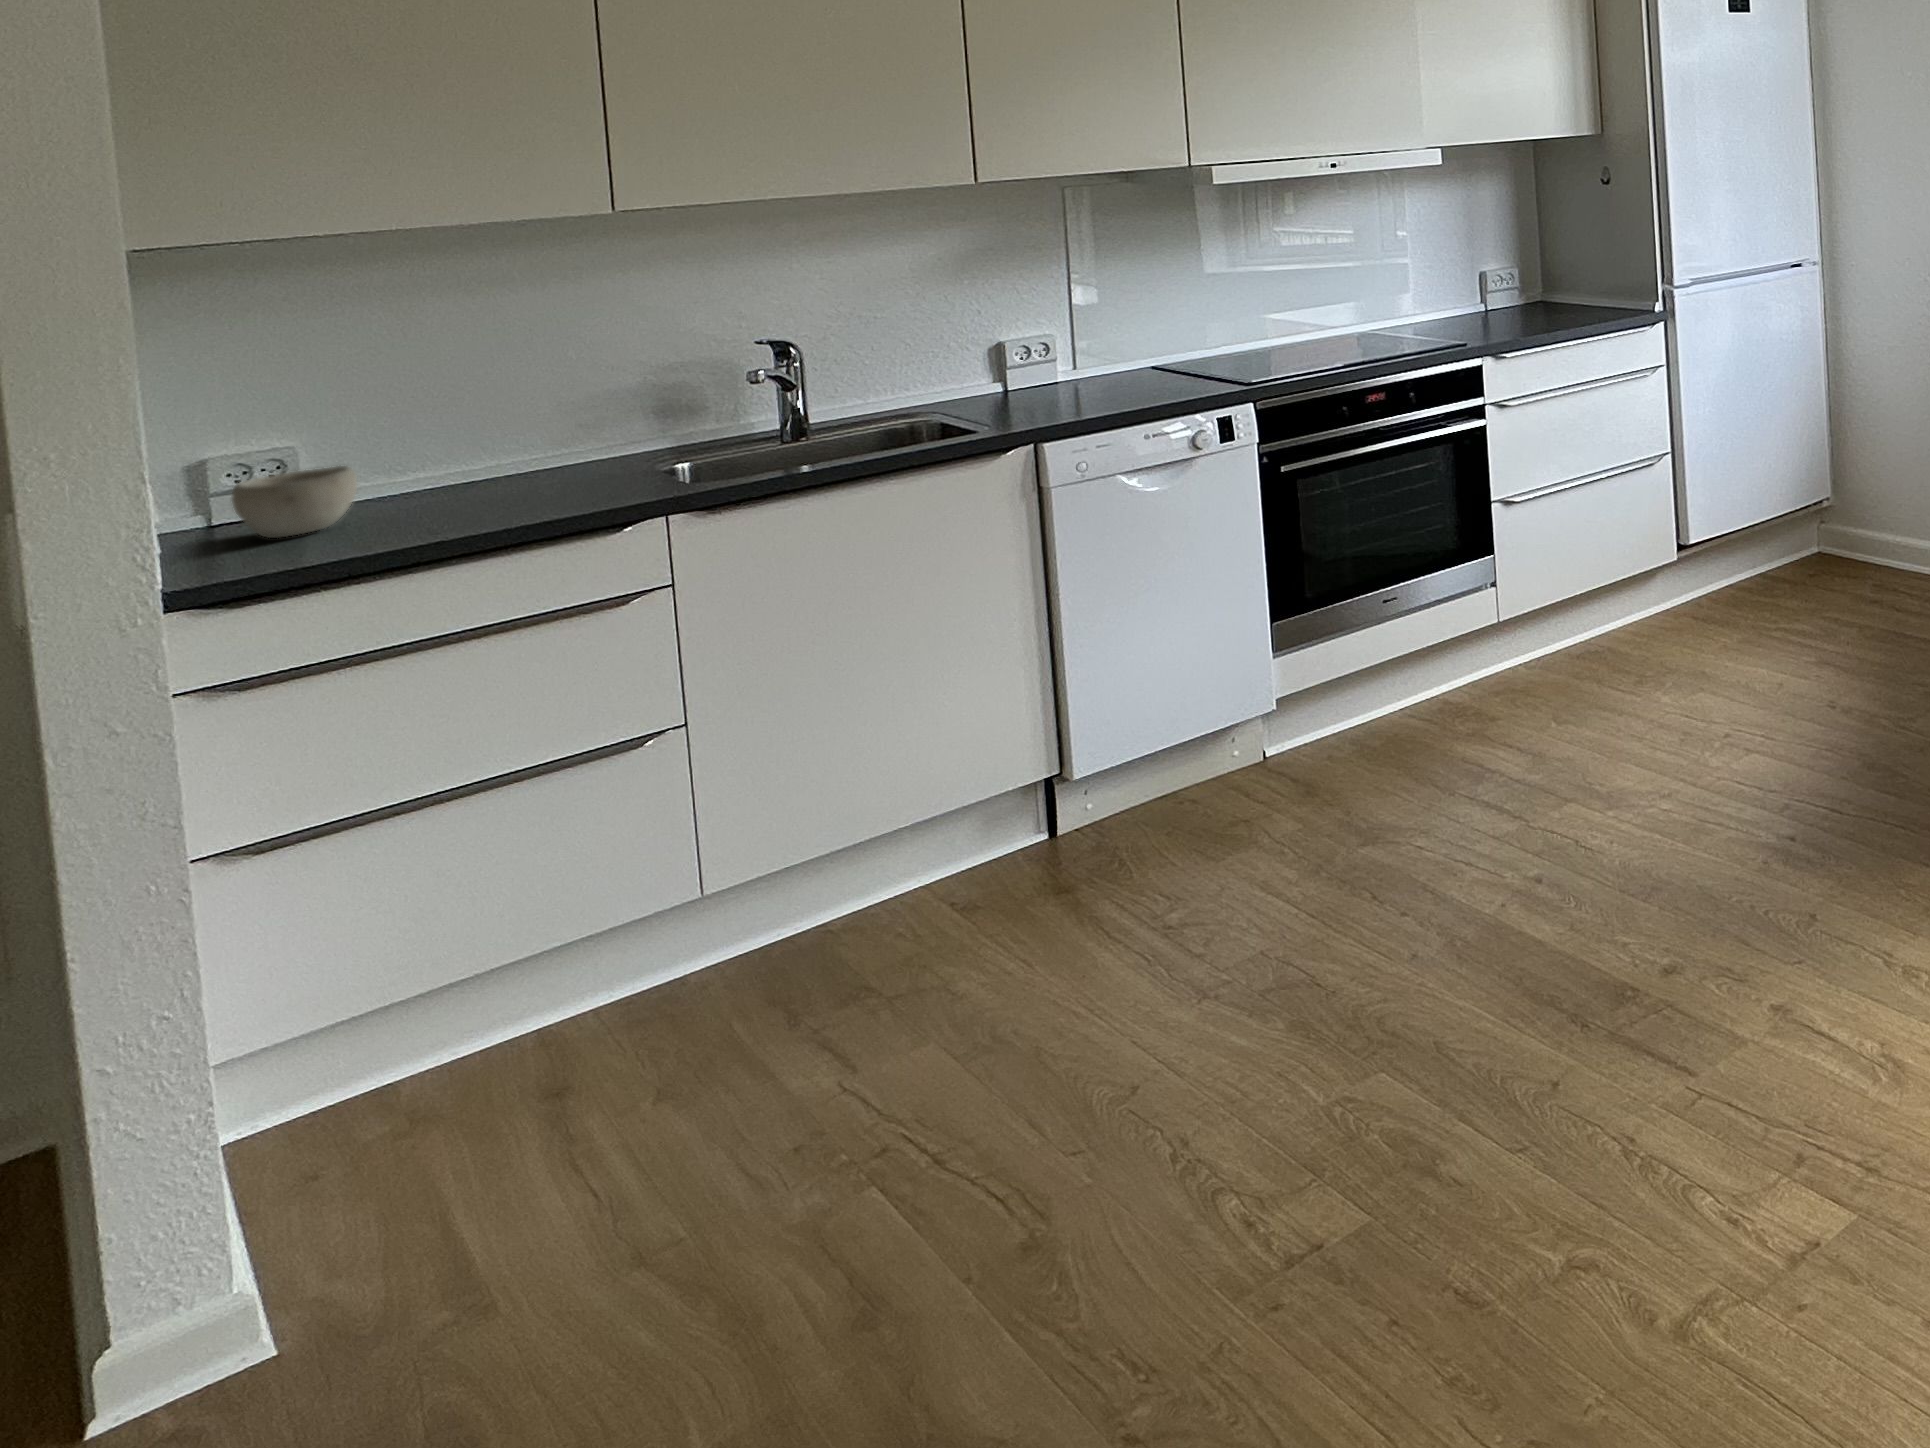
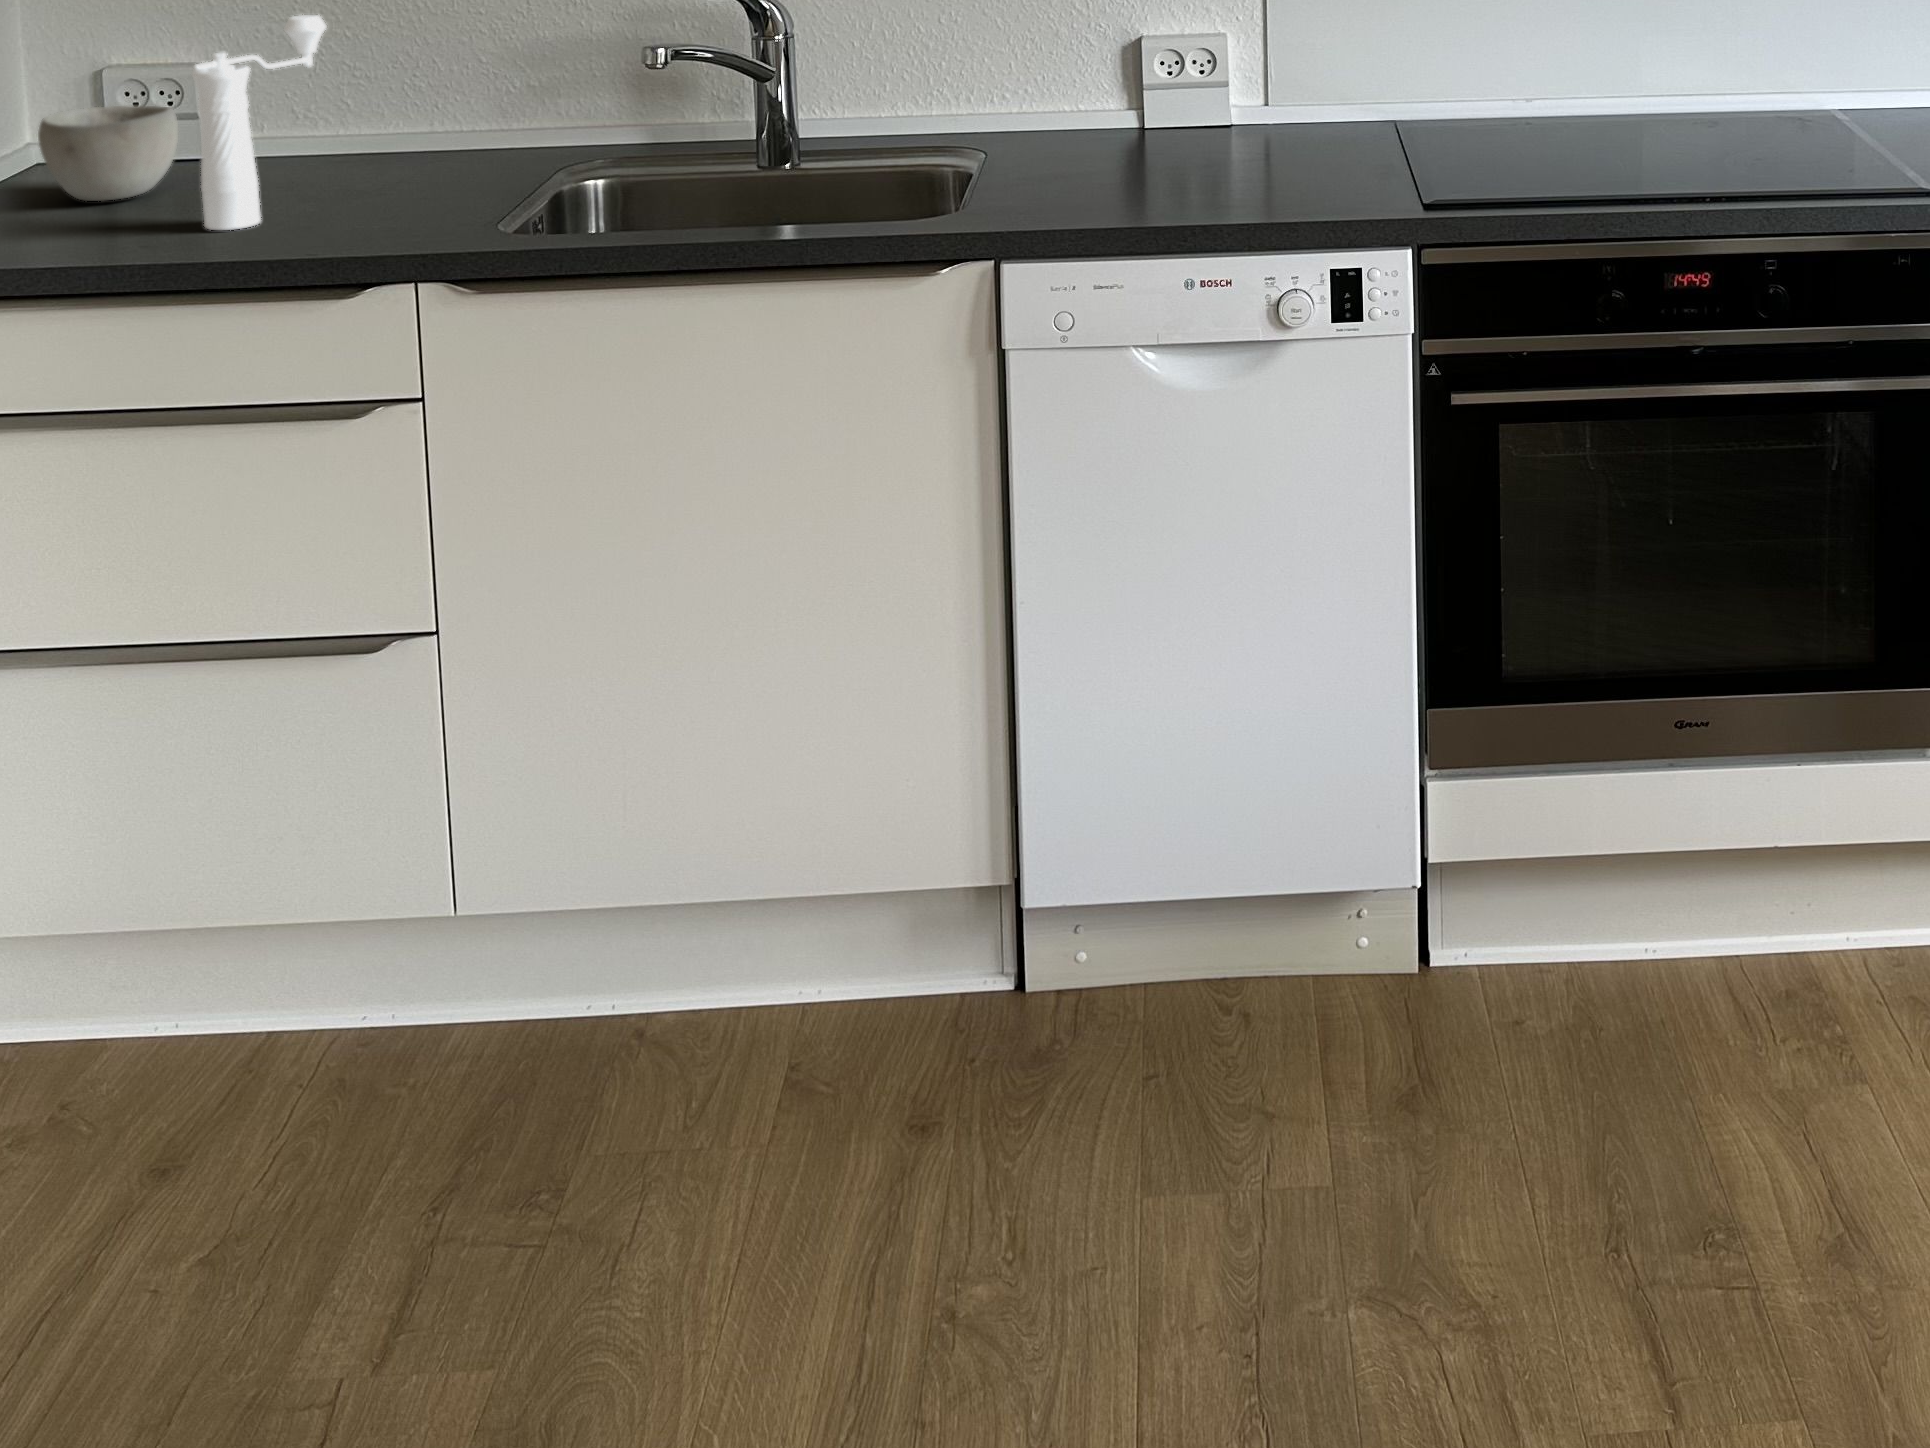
pepper mill: none [442,382,518,524] -> present [192,15,326,230]

